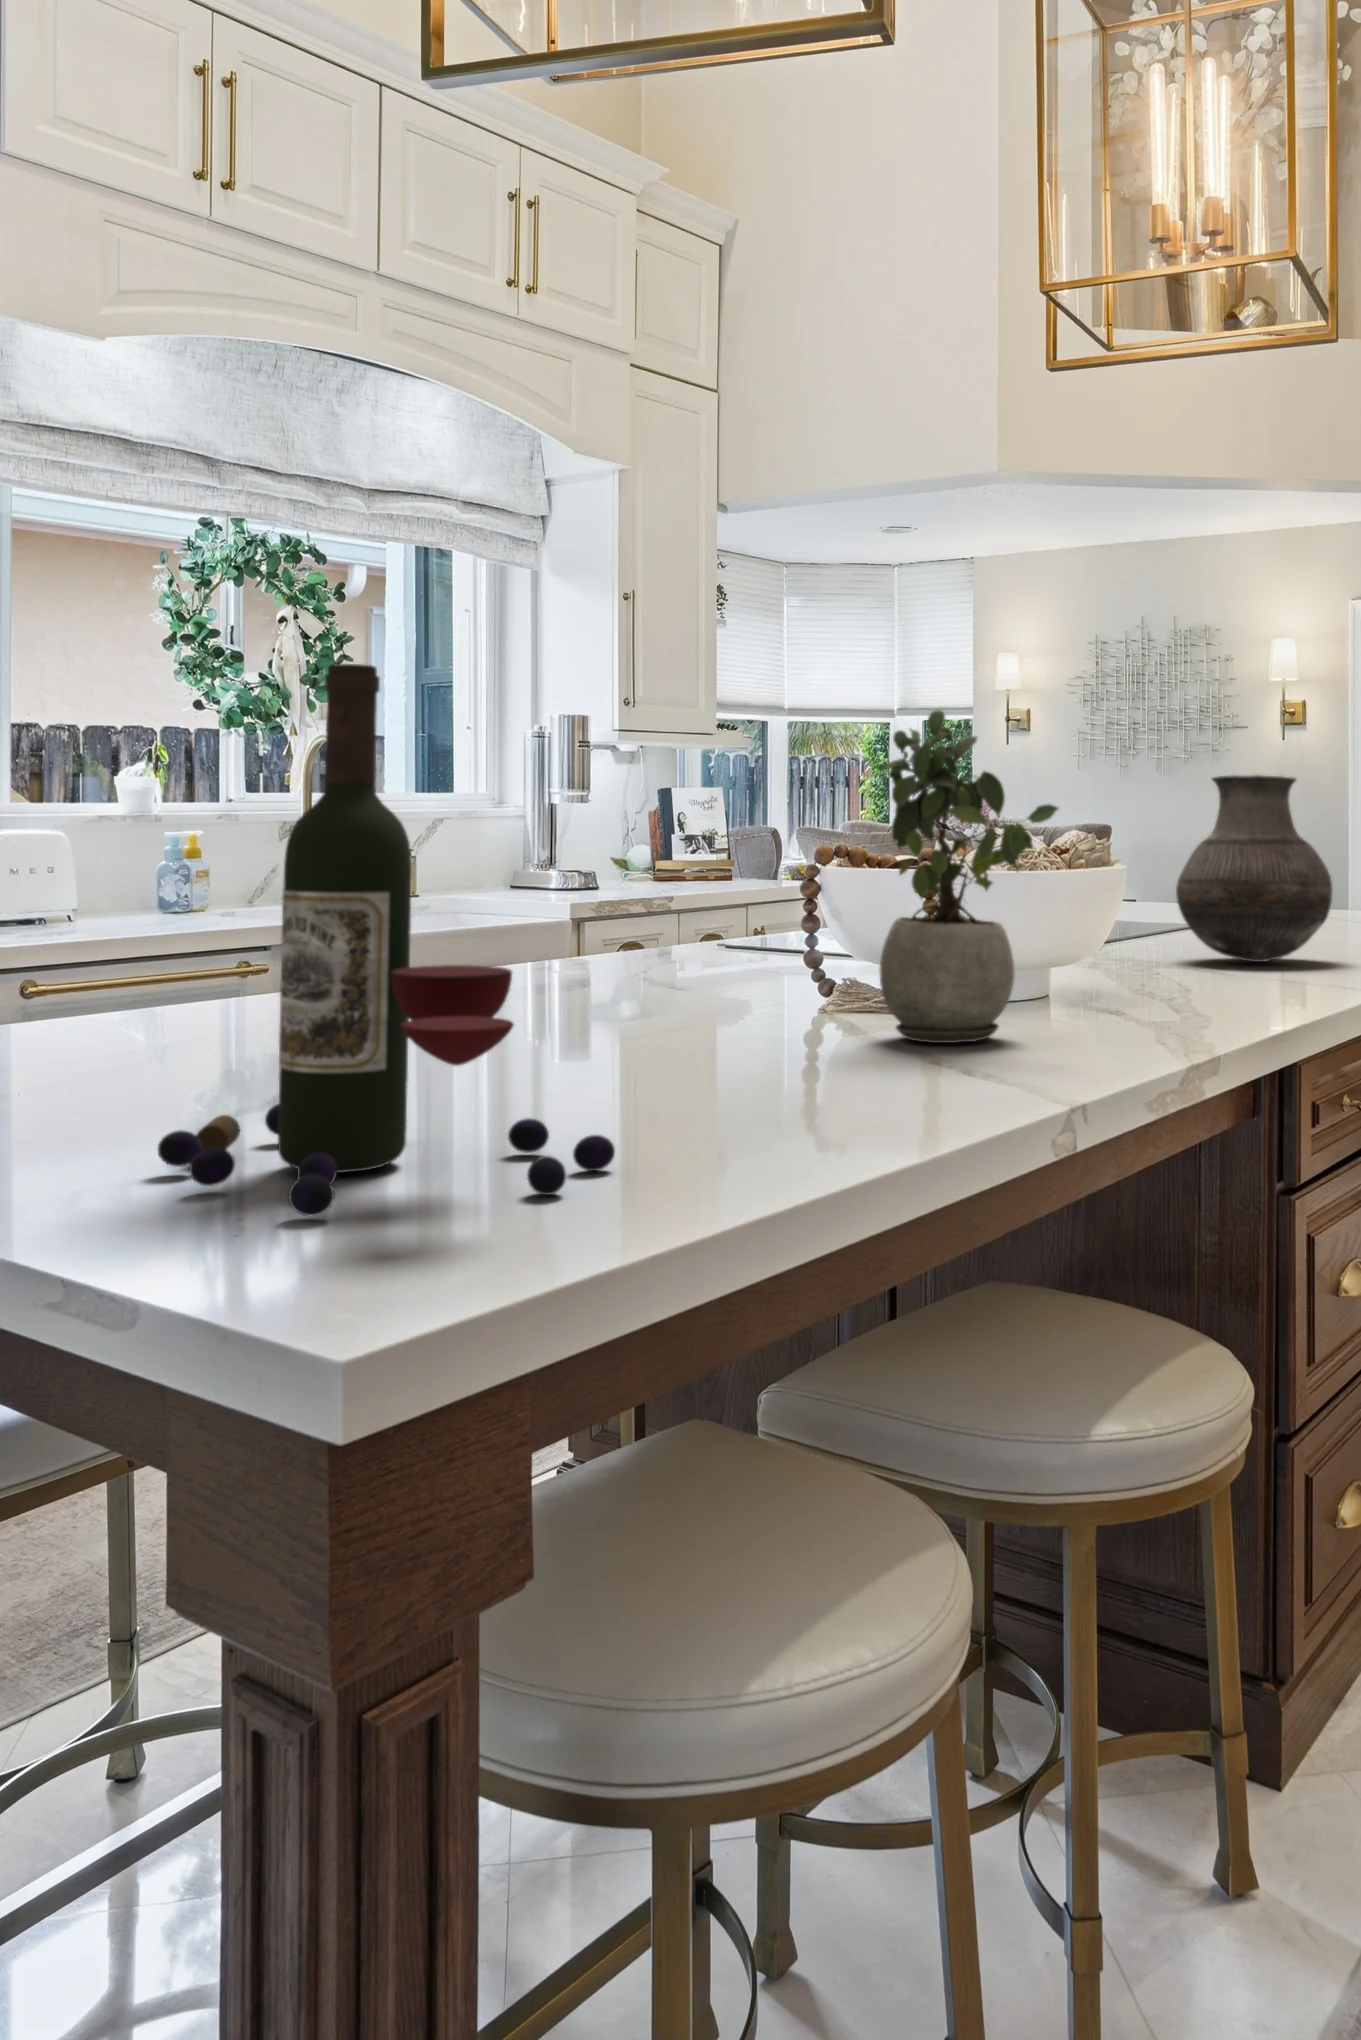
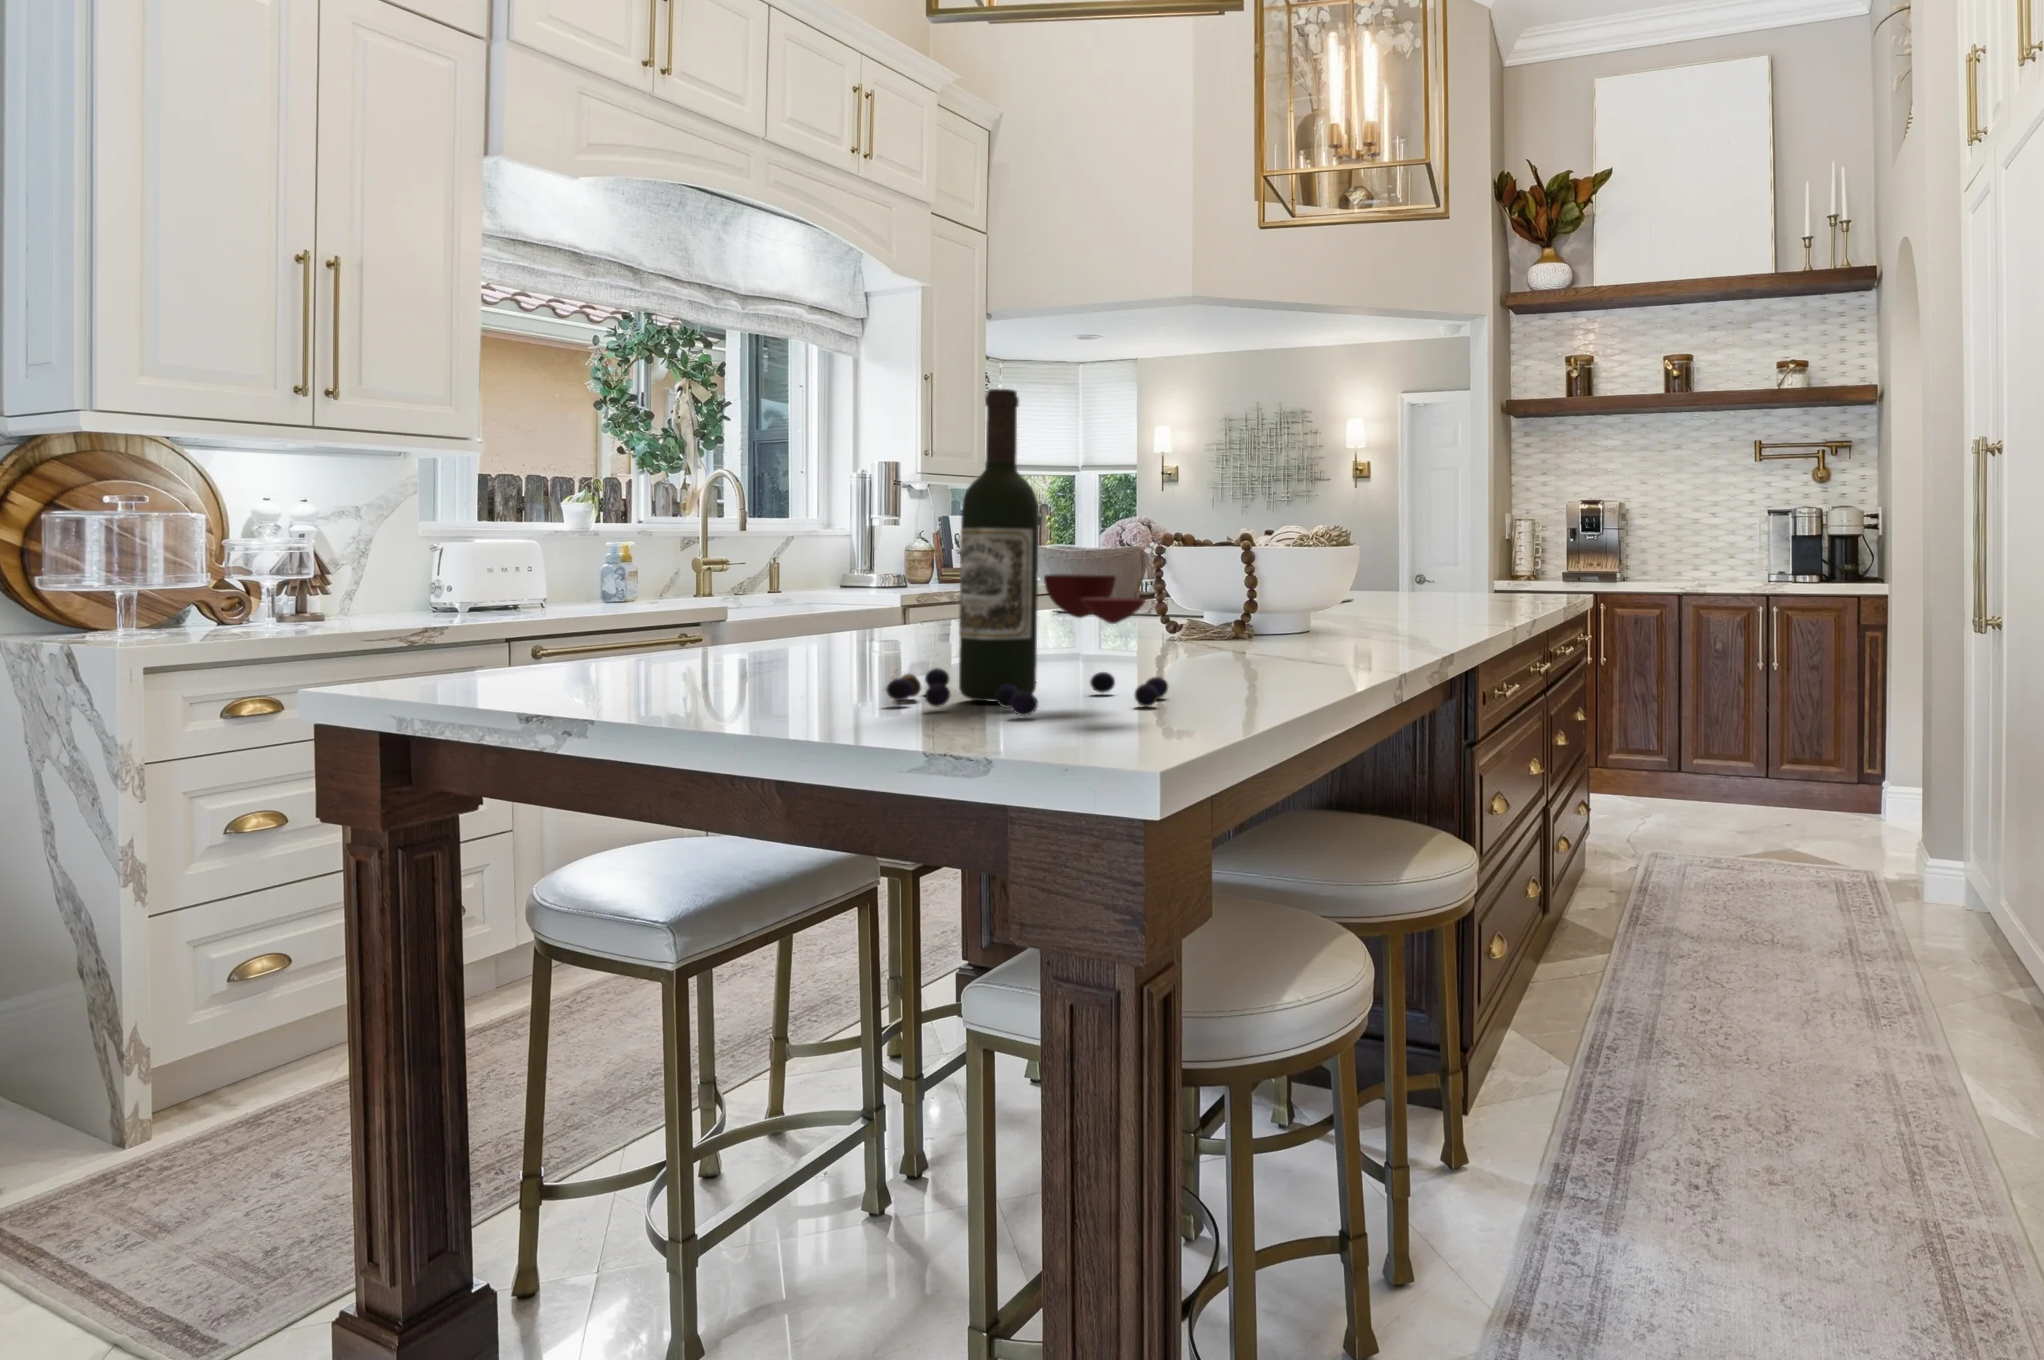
potted plant: present [878,710,1058,1043] -> none [1225,439,1352,649]
vase: present [1176,775,1333,962] -> none [1357,495,1457,616]

